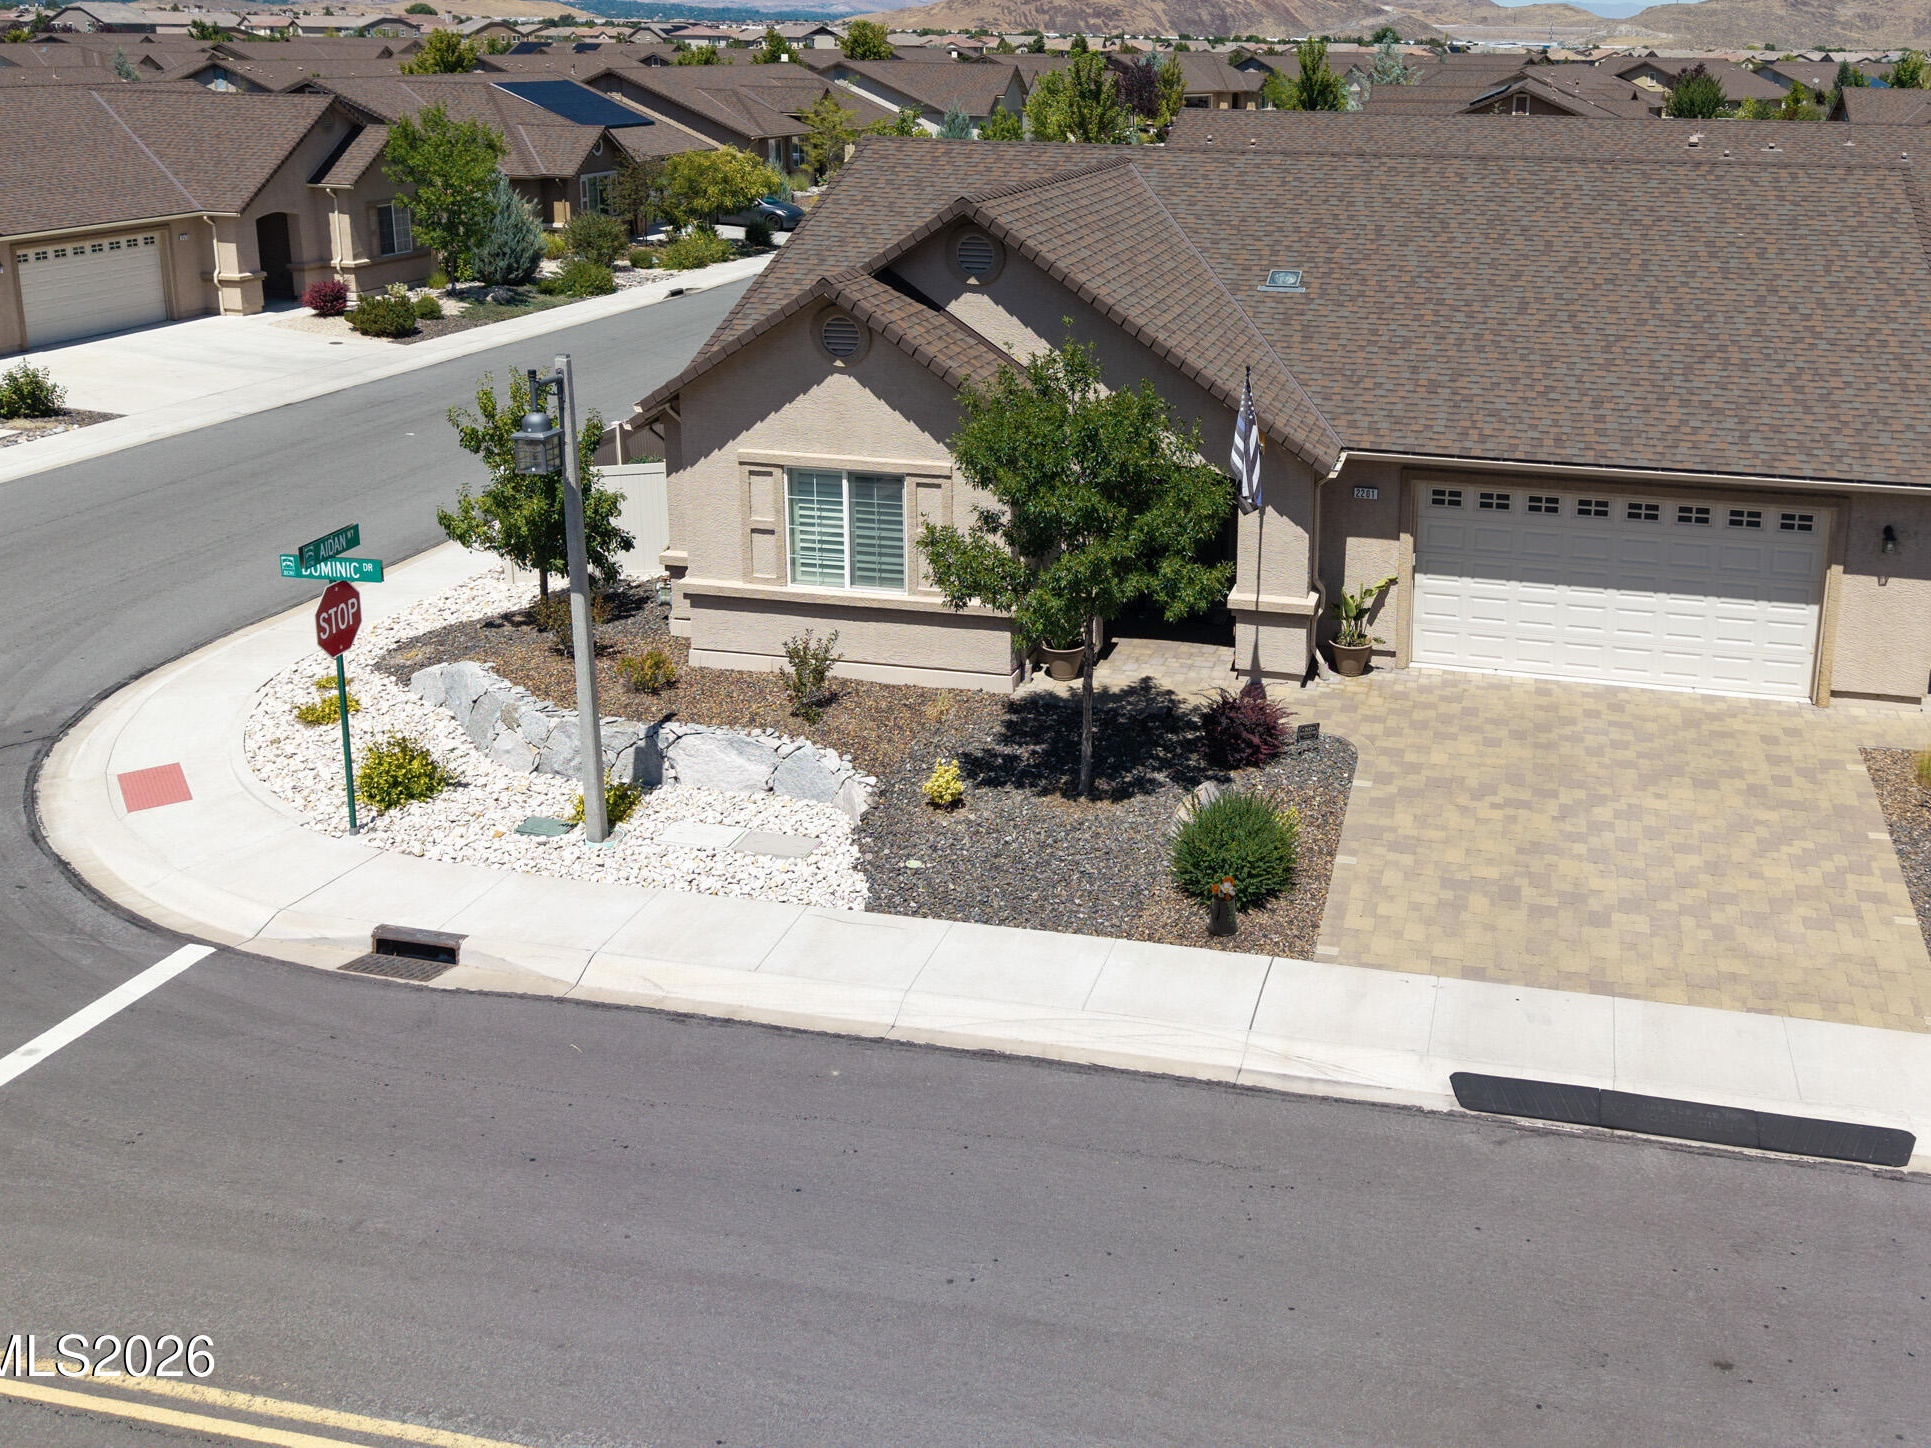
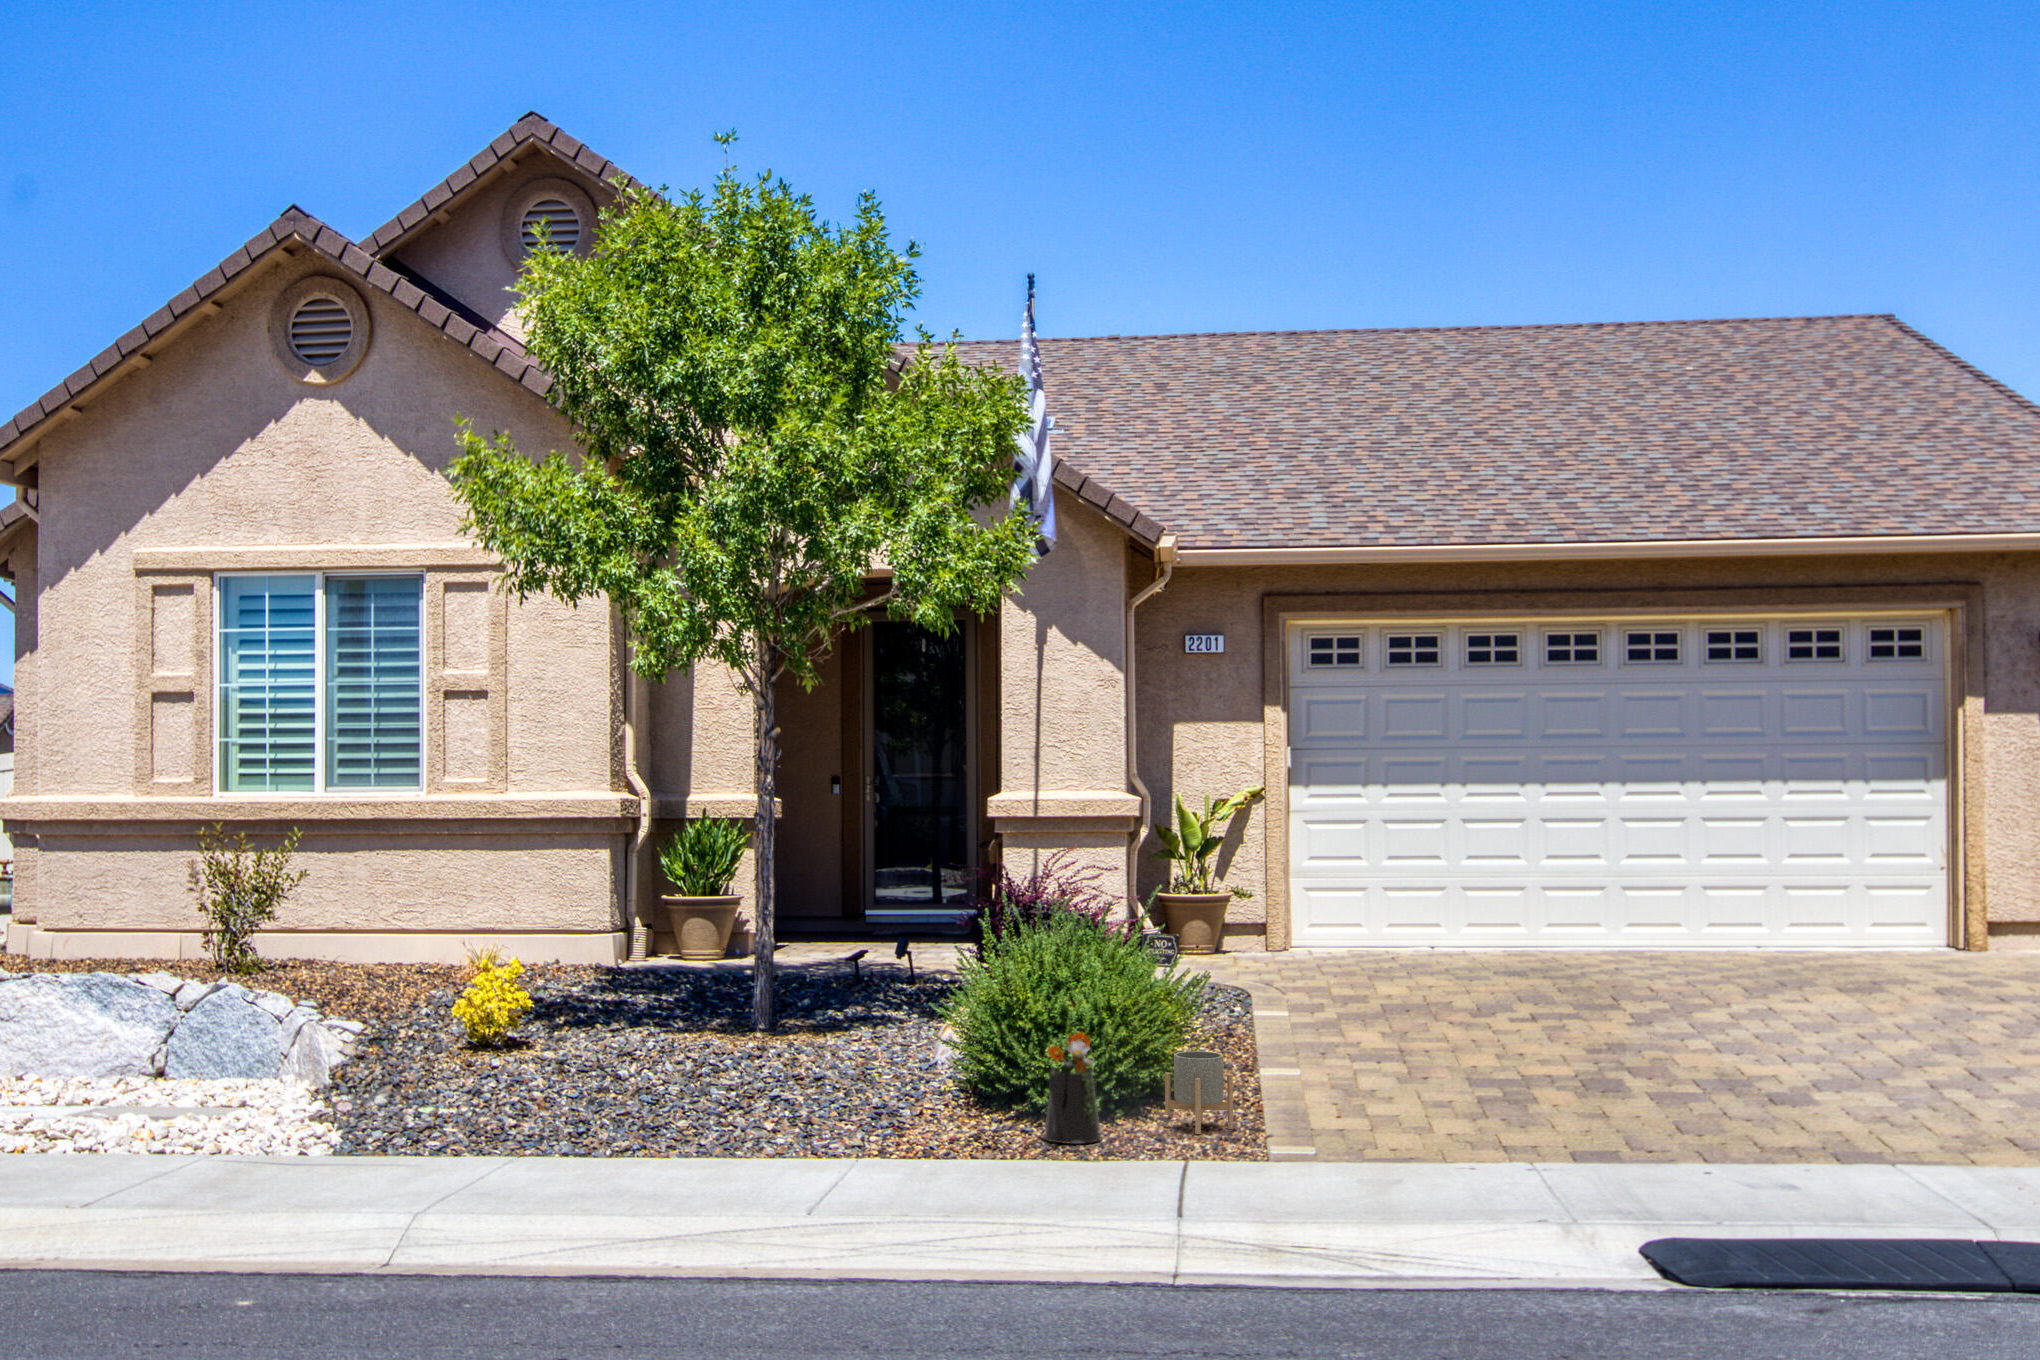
planter: none [1275,879,1310,927] -> present [1165,1051,1233,1134]

